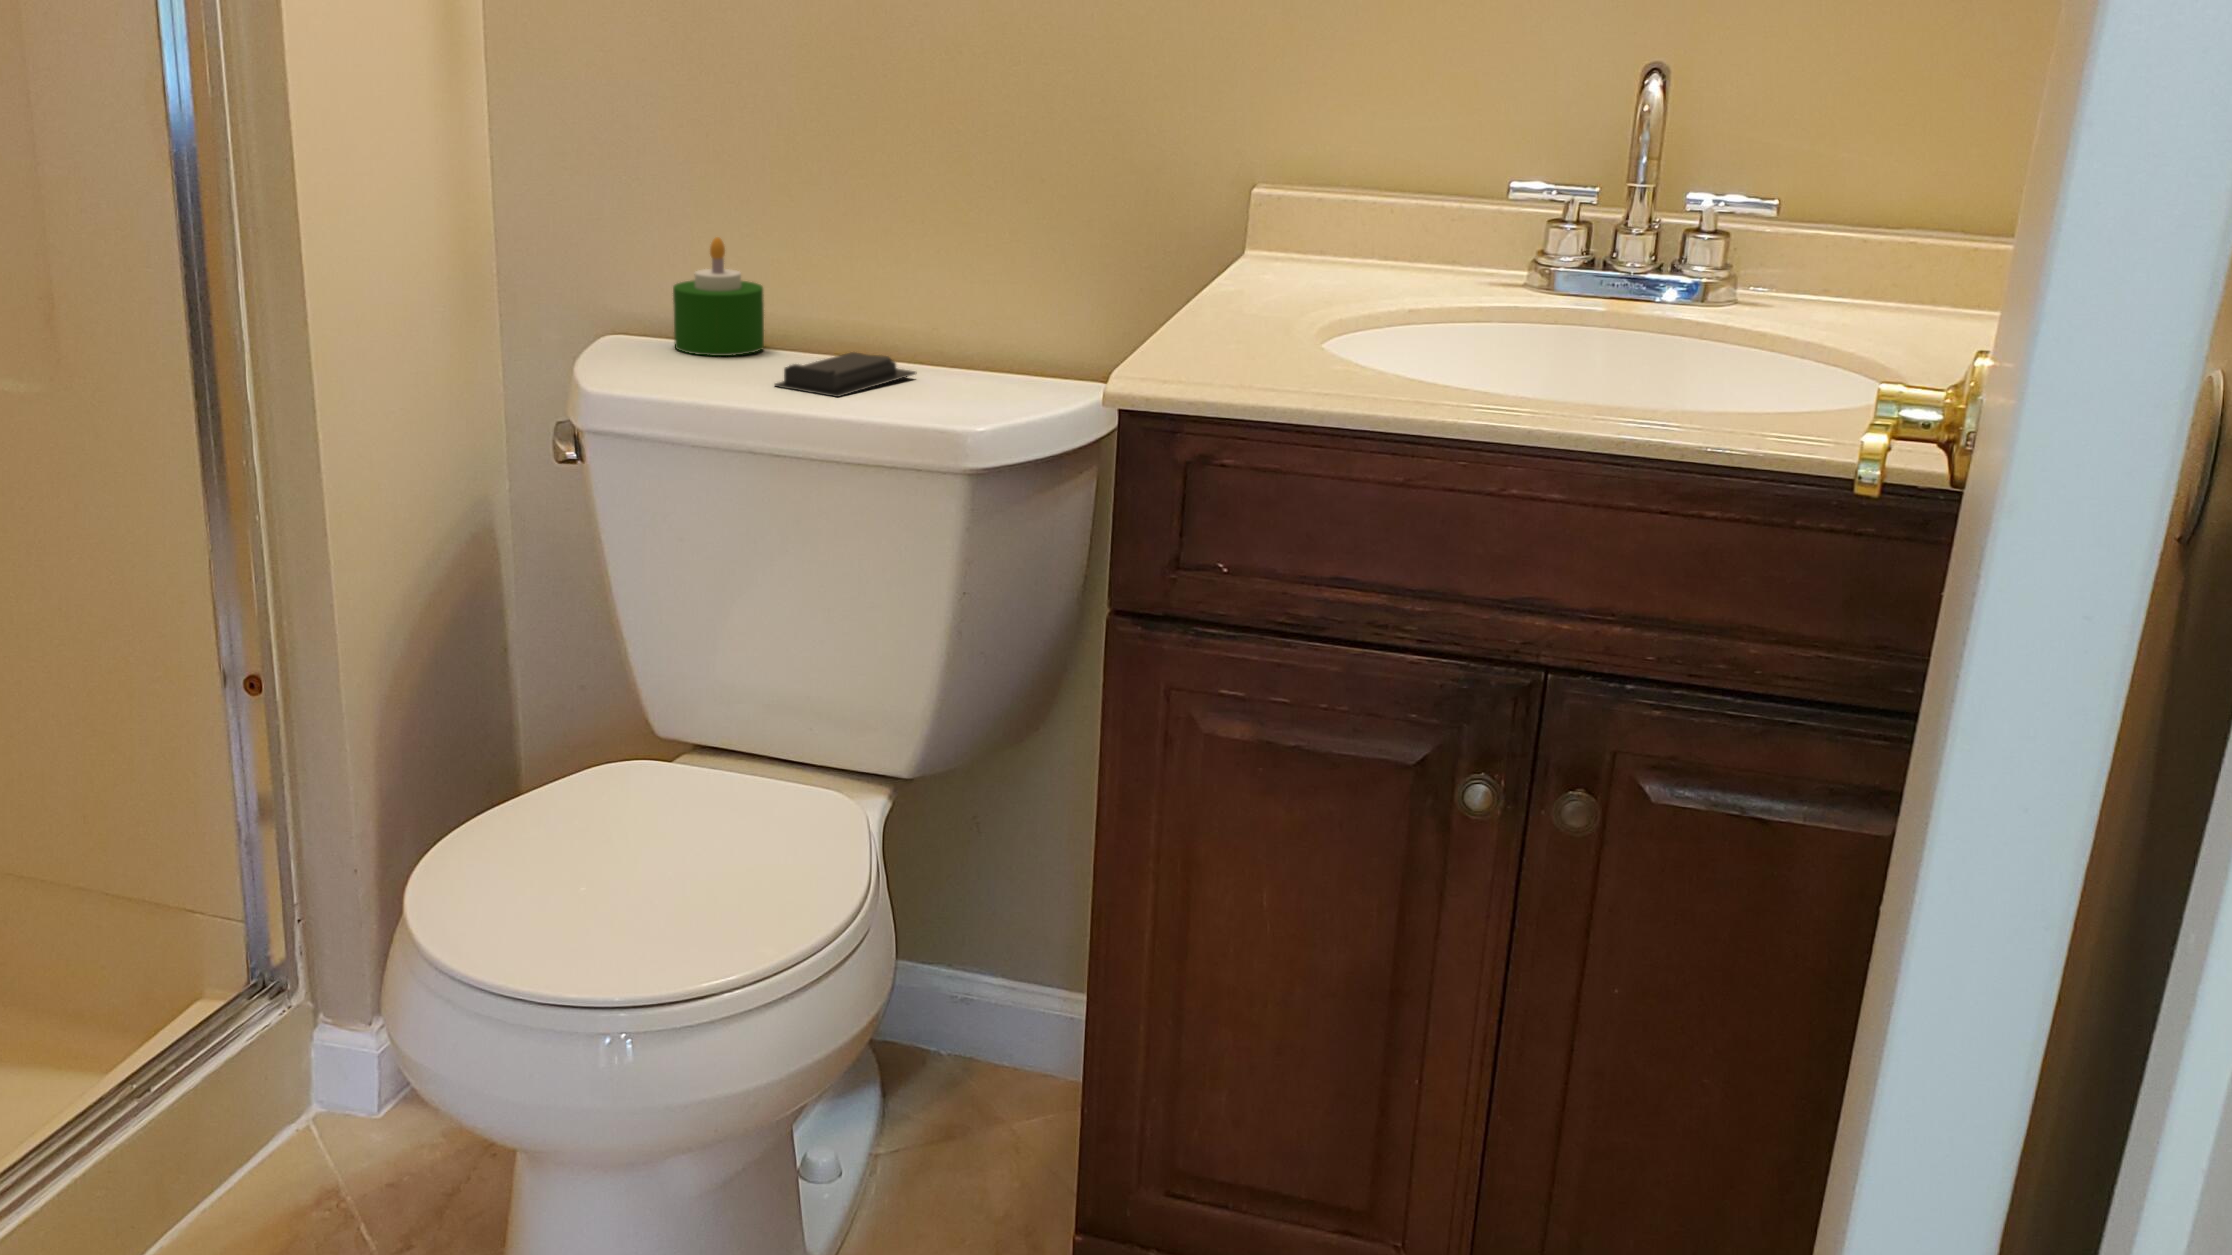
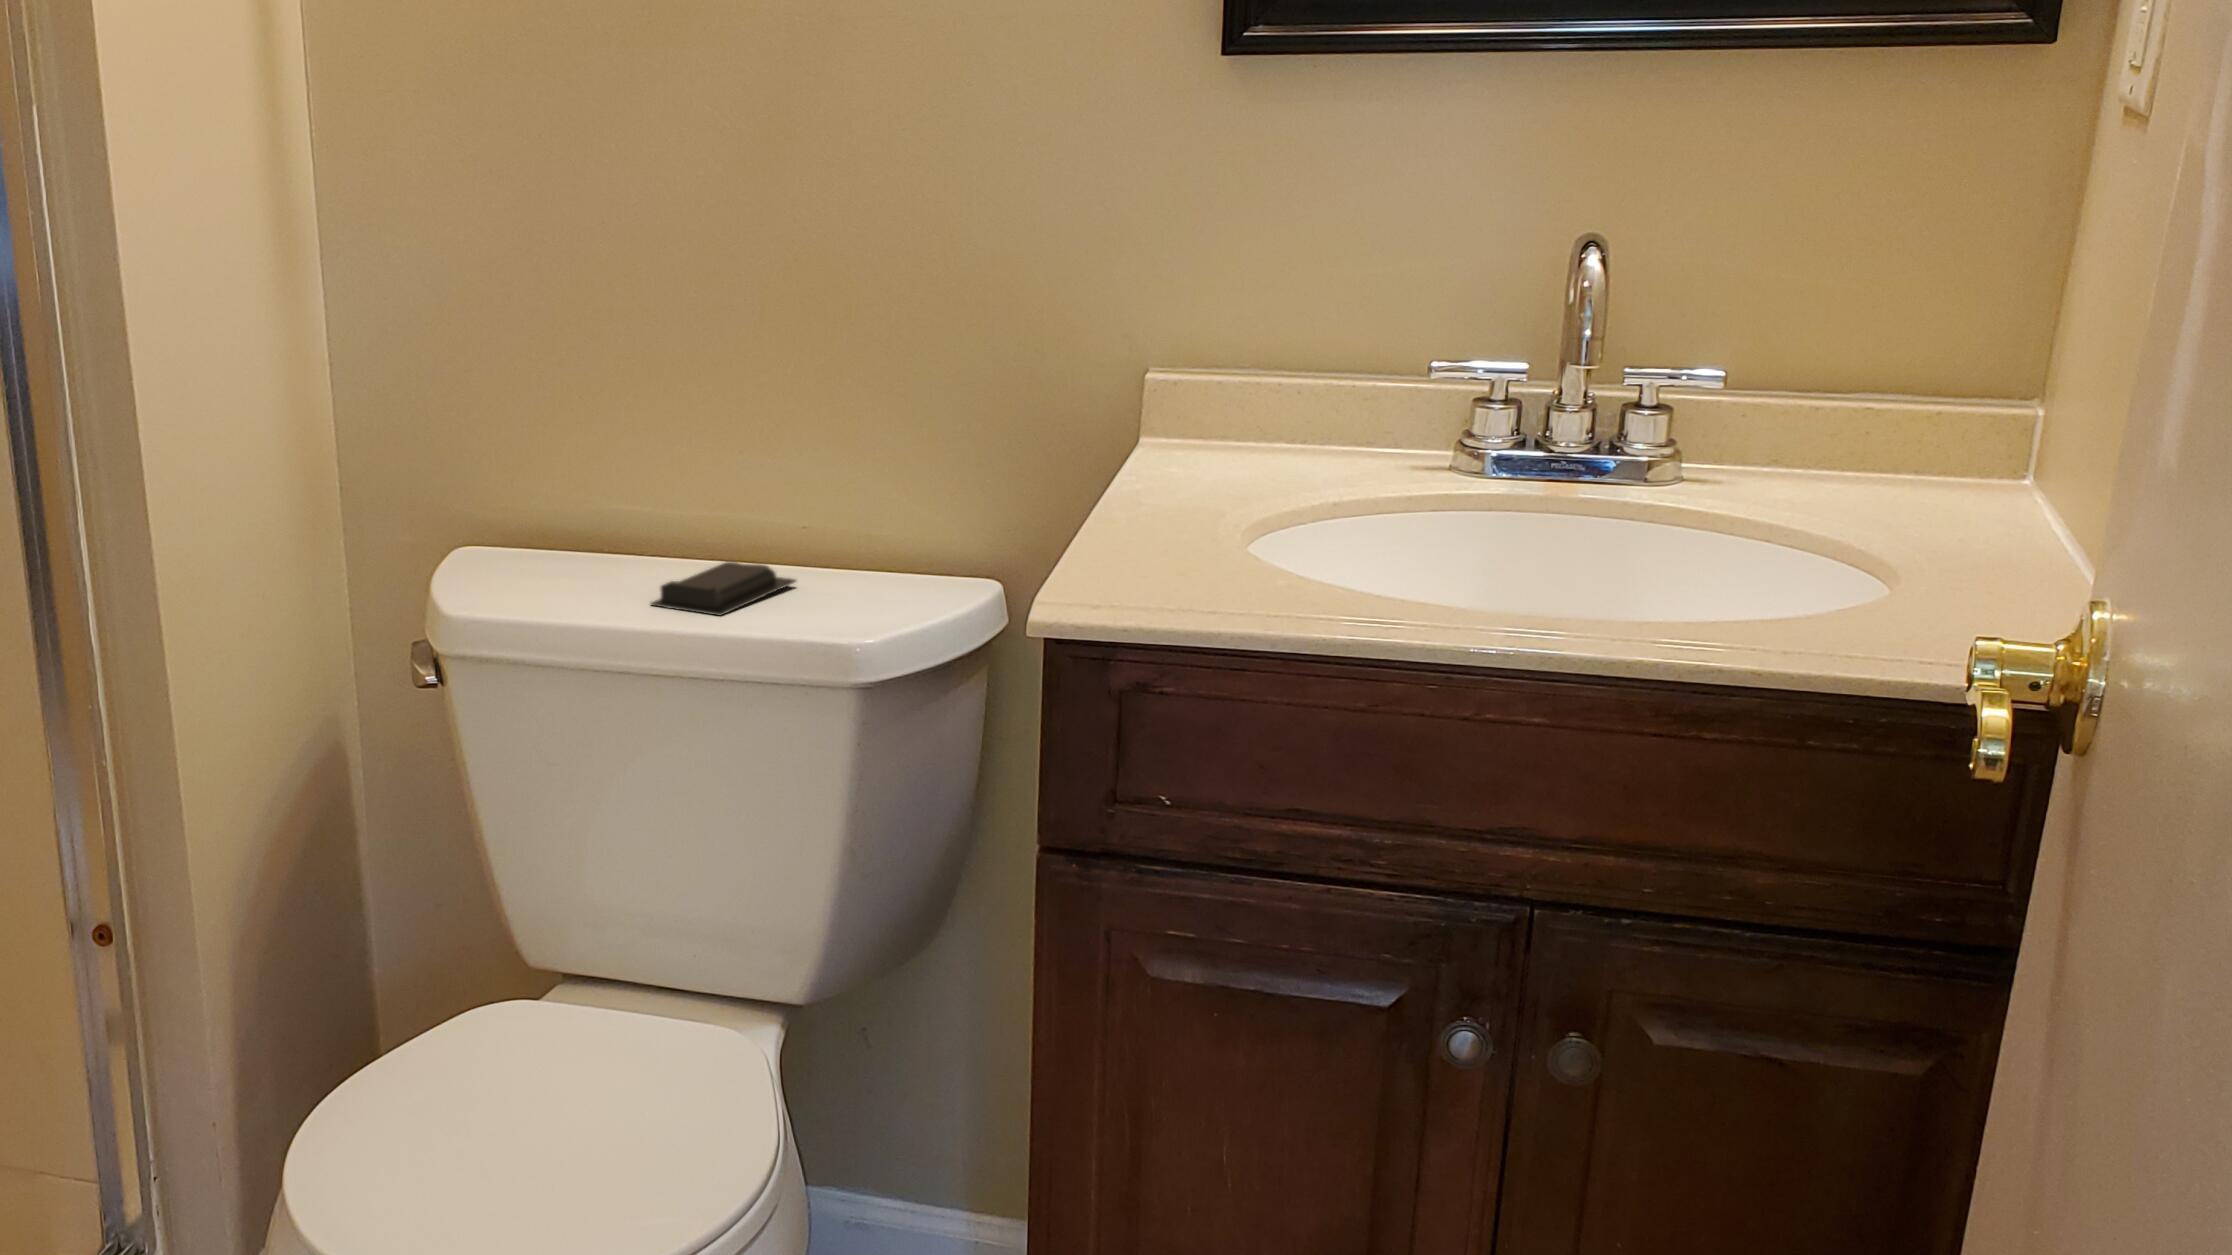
candle: present [673,237,764,356] -> none [531,444,628,569]

